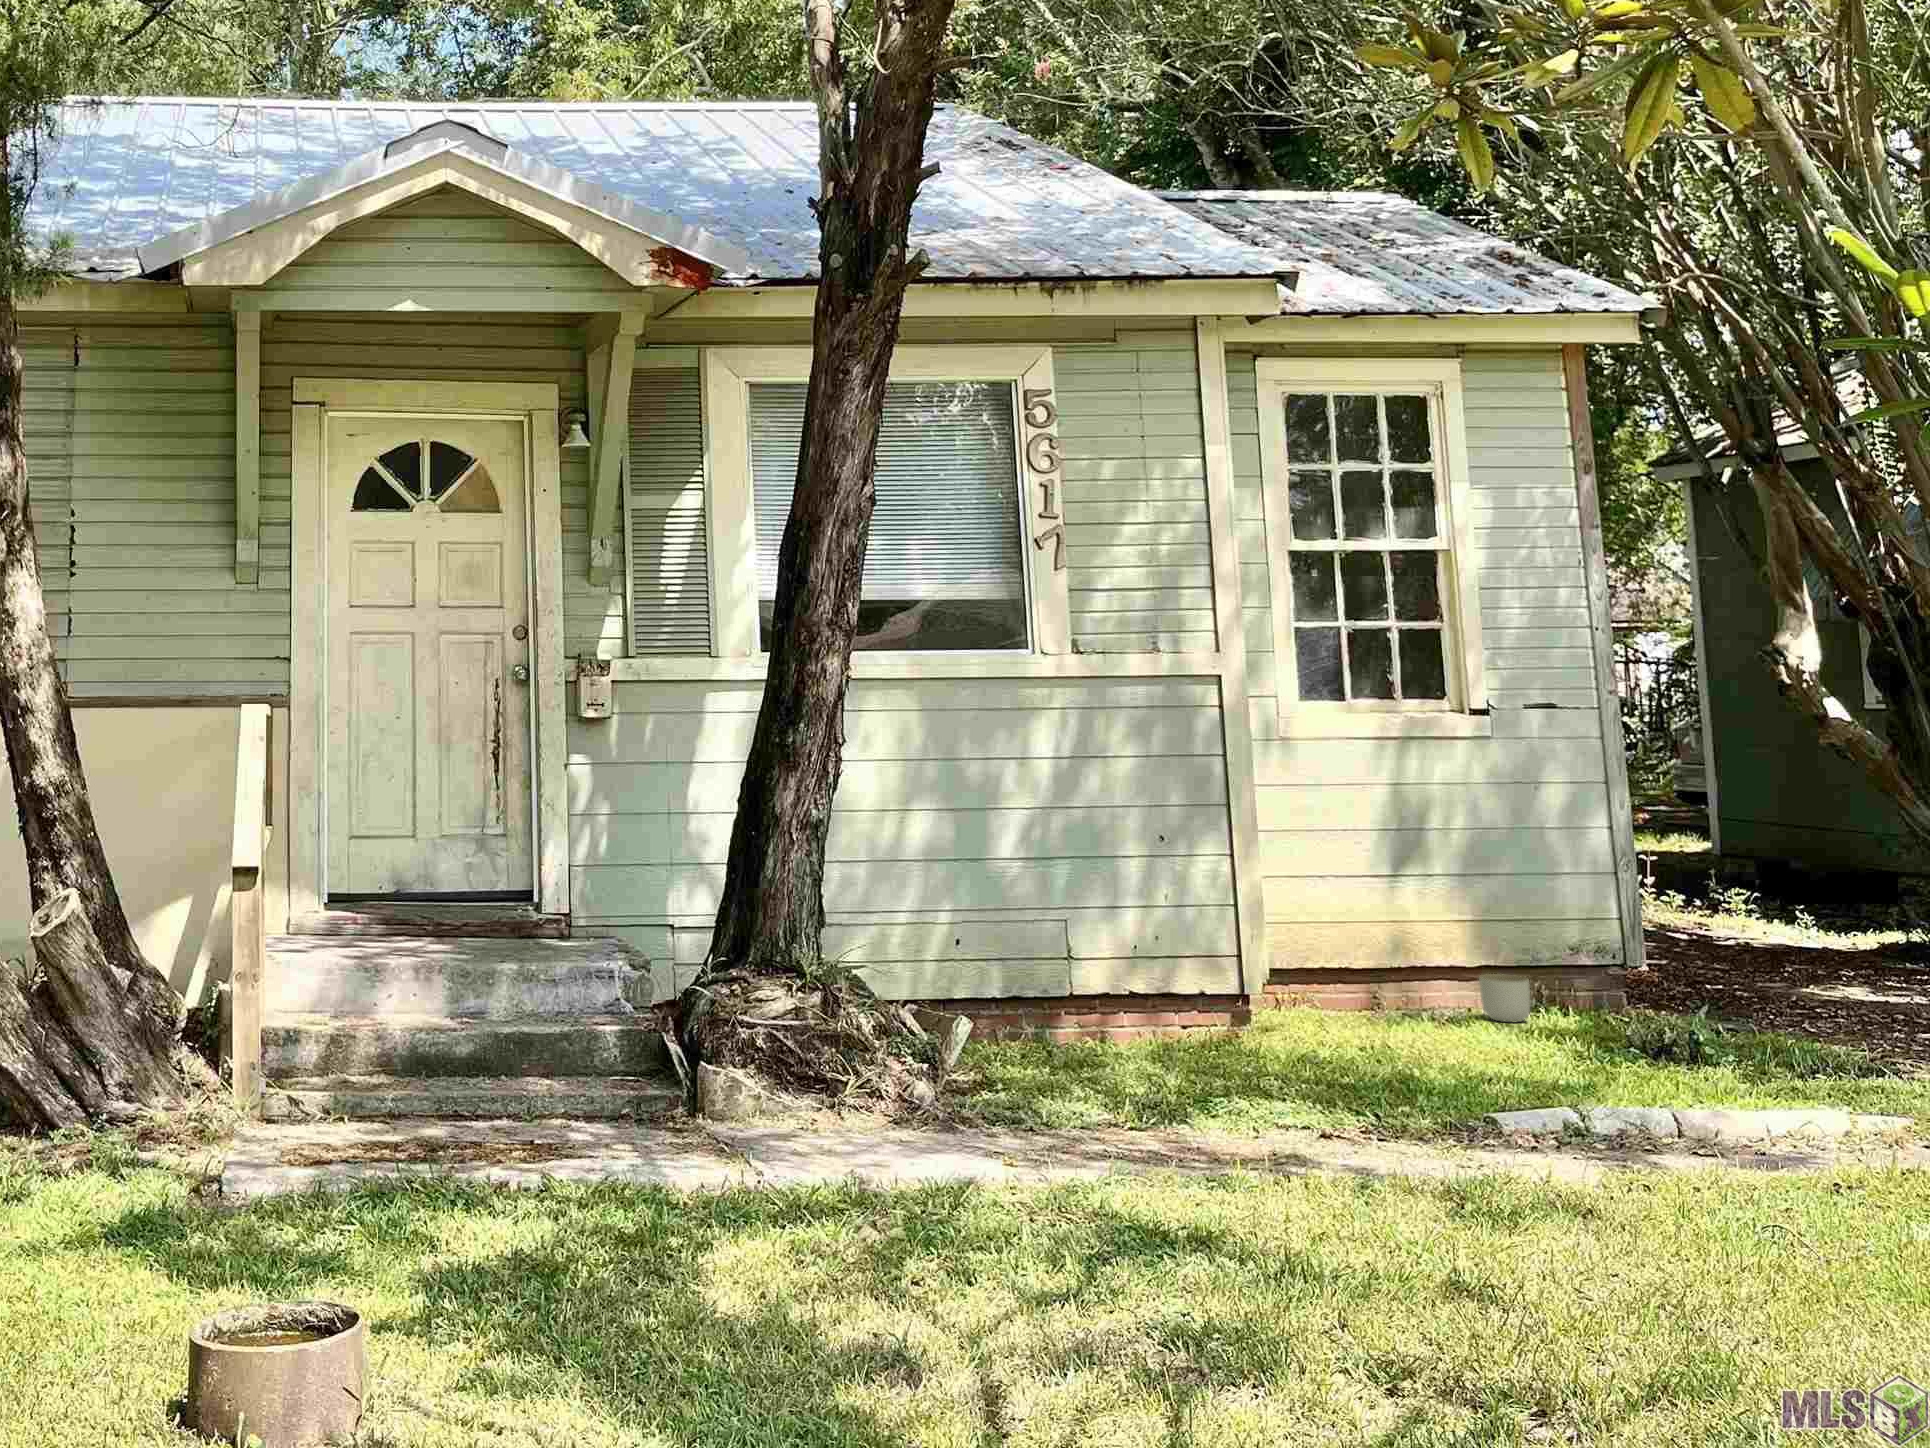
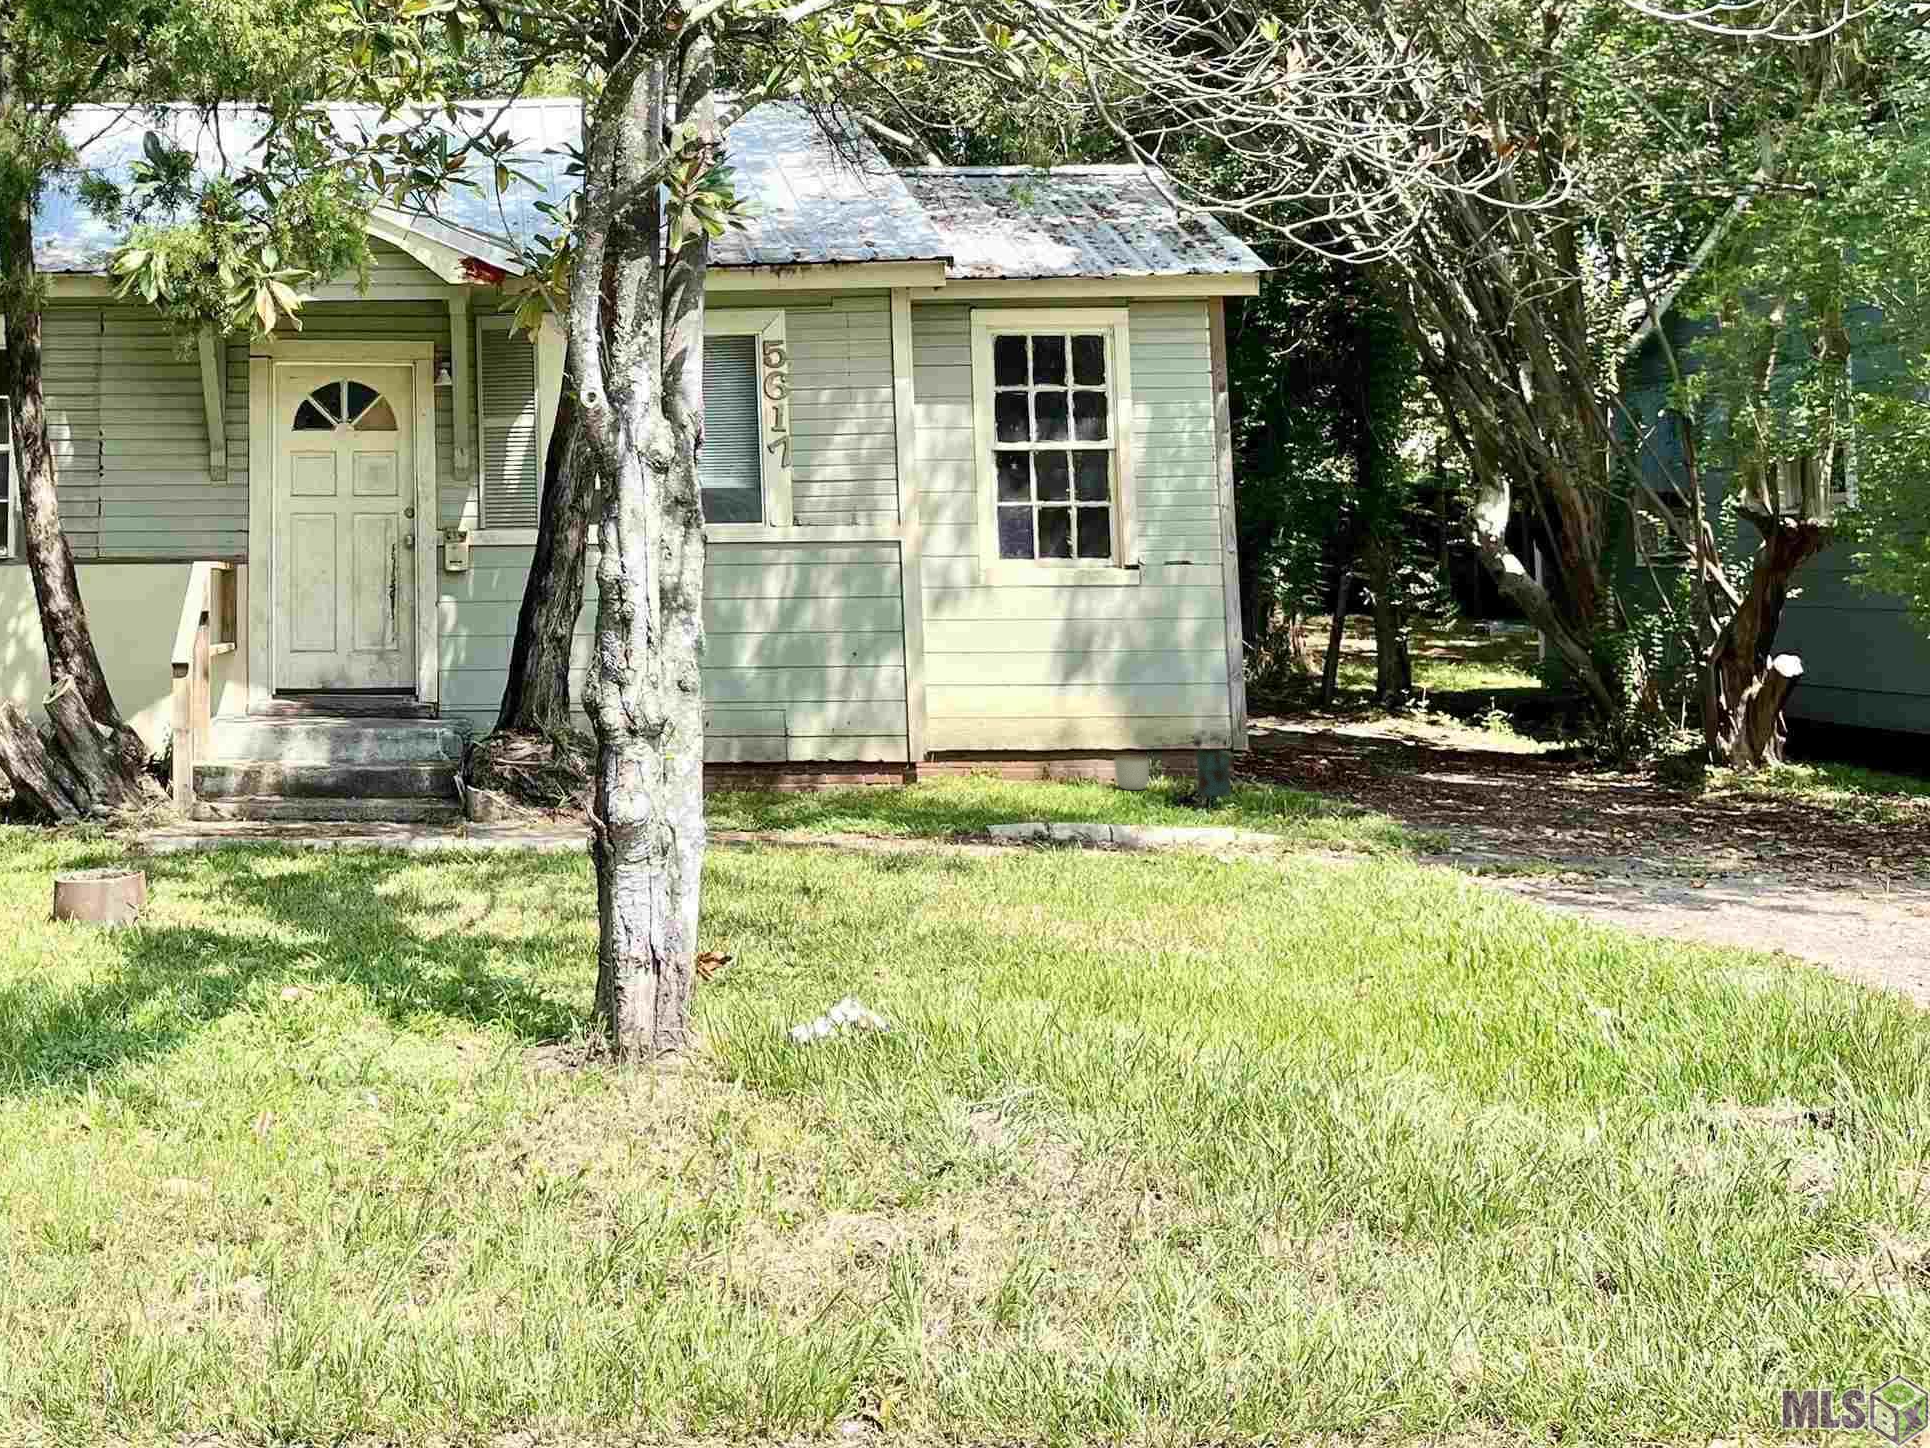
watering can: none [1576,949,1651,1031] -> present [1193,740,1231,796]

